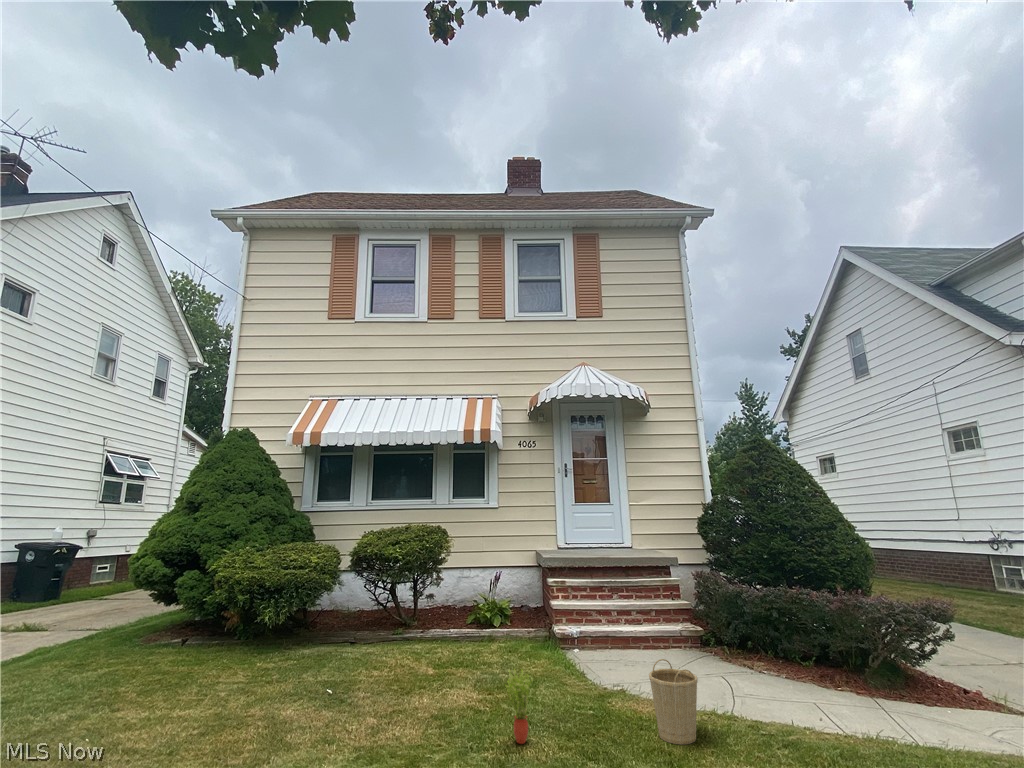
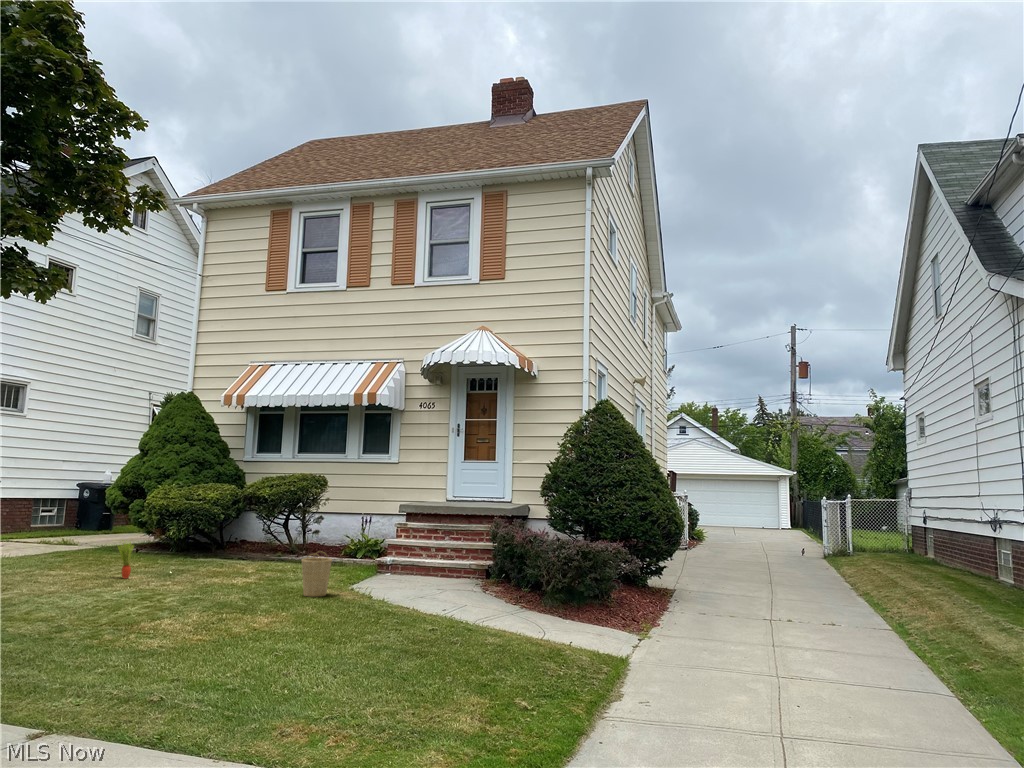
potted plant: present [506,670,533,744] -> present [118,542,133,579]

